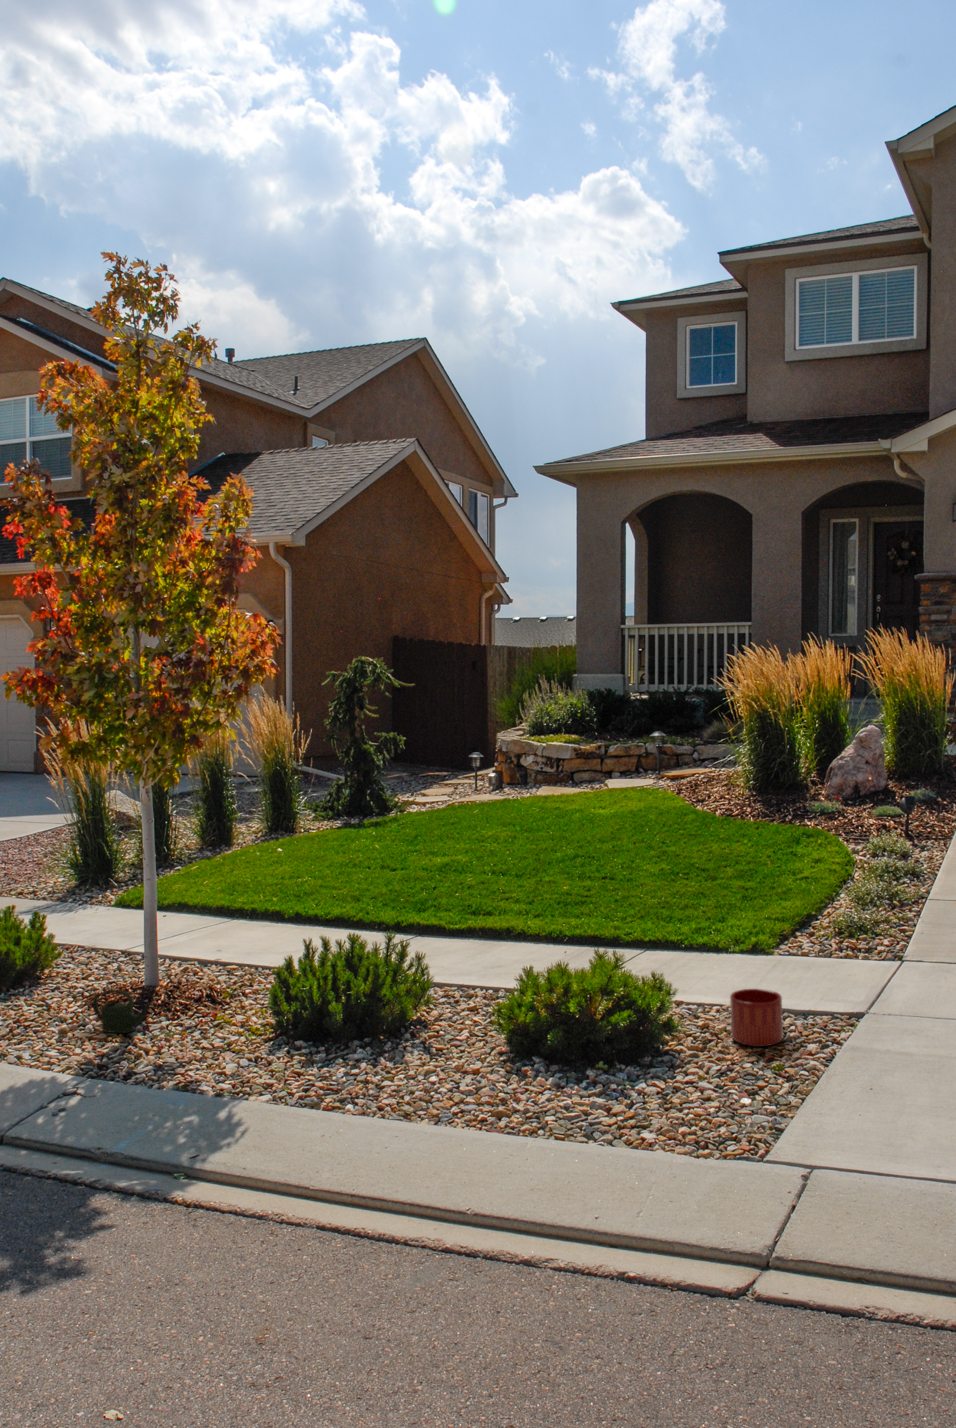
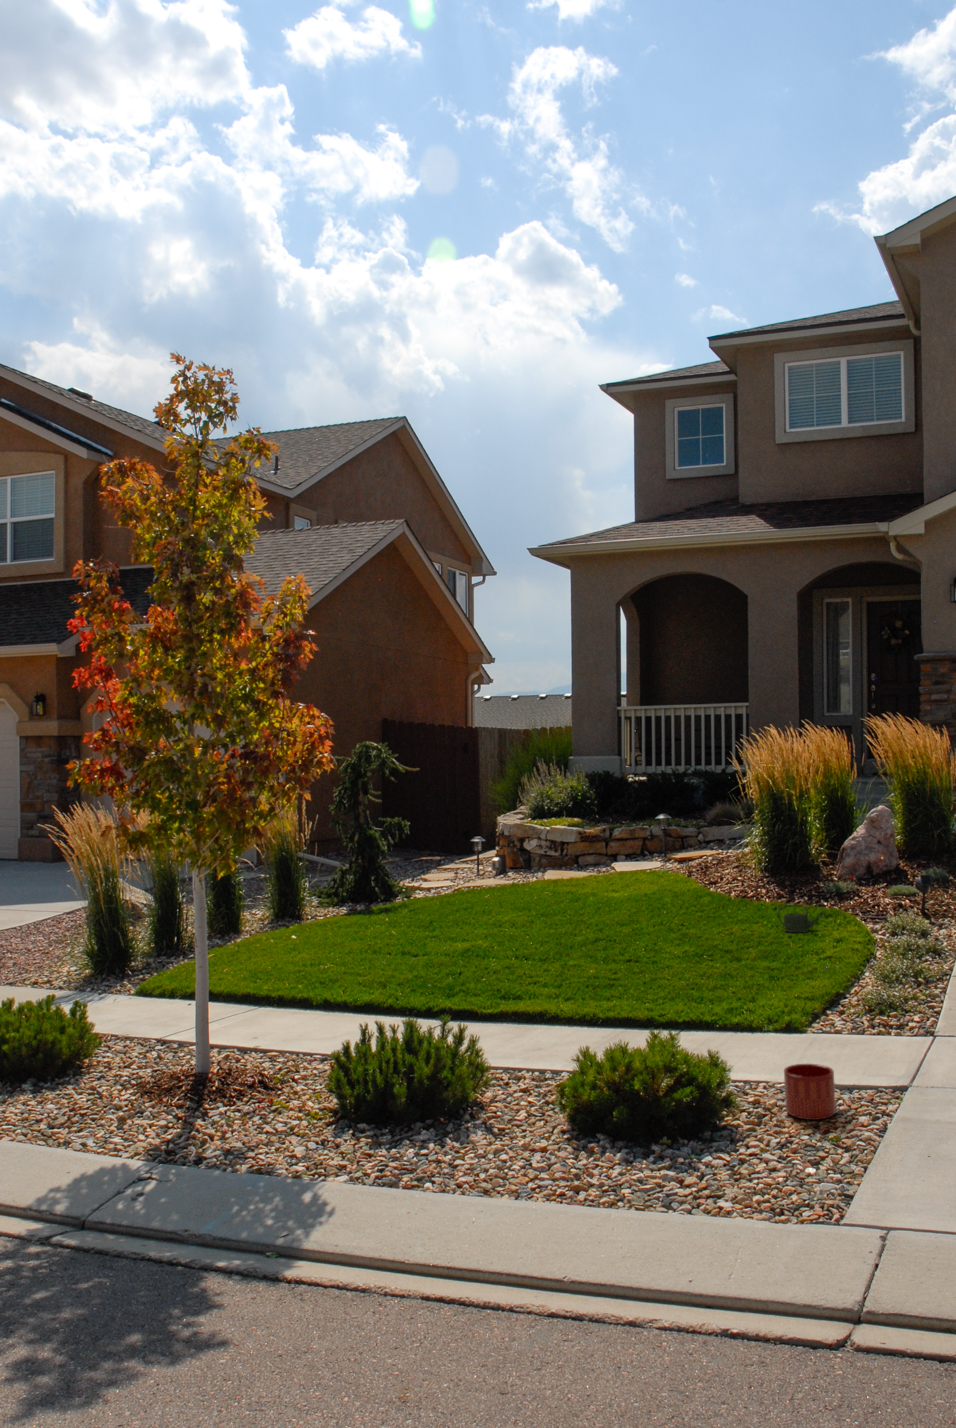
watering can: present [93,990,152,1033] -> present [778,905,824,933]

